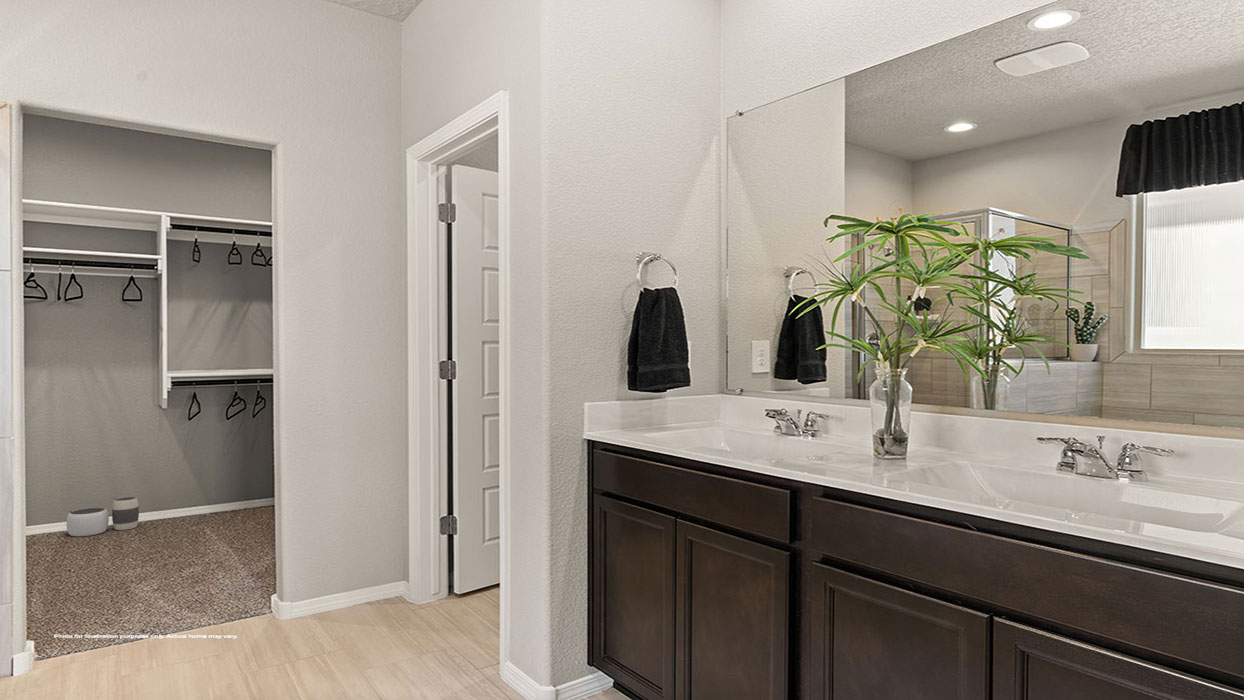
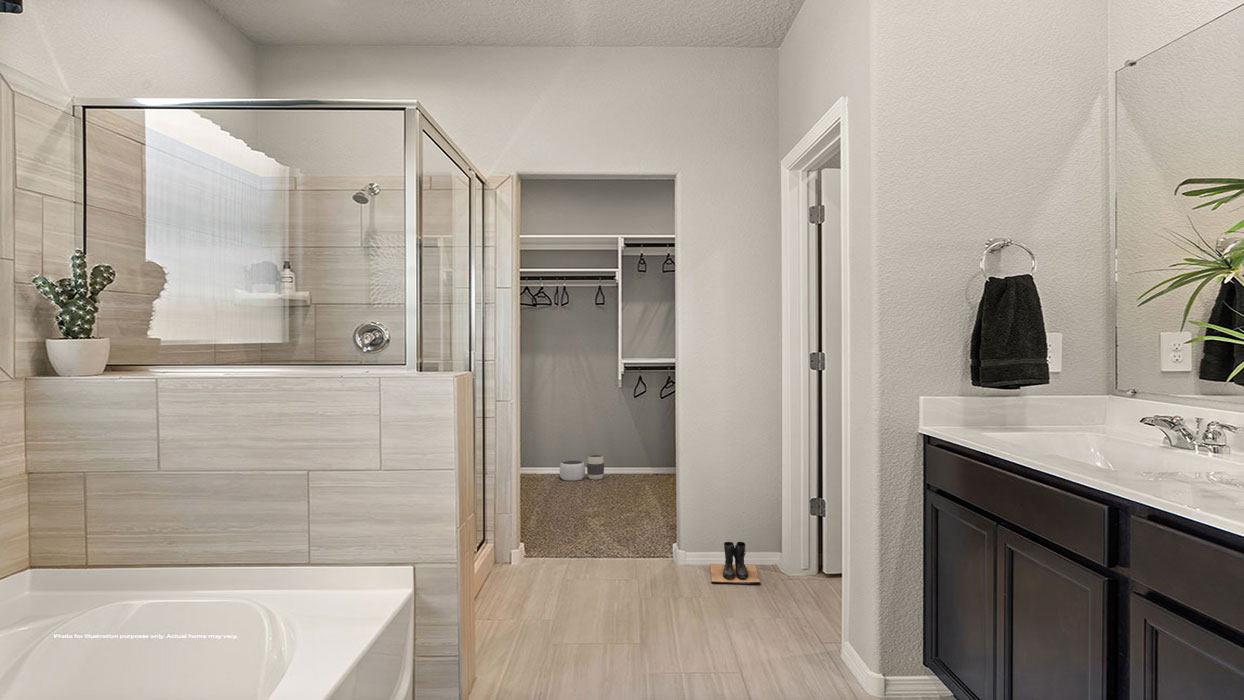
boots: none [324,577,391,632] -> present [710,542,760,584]

